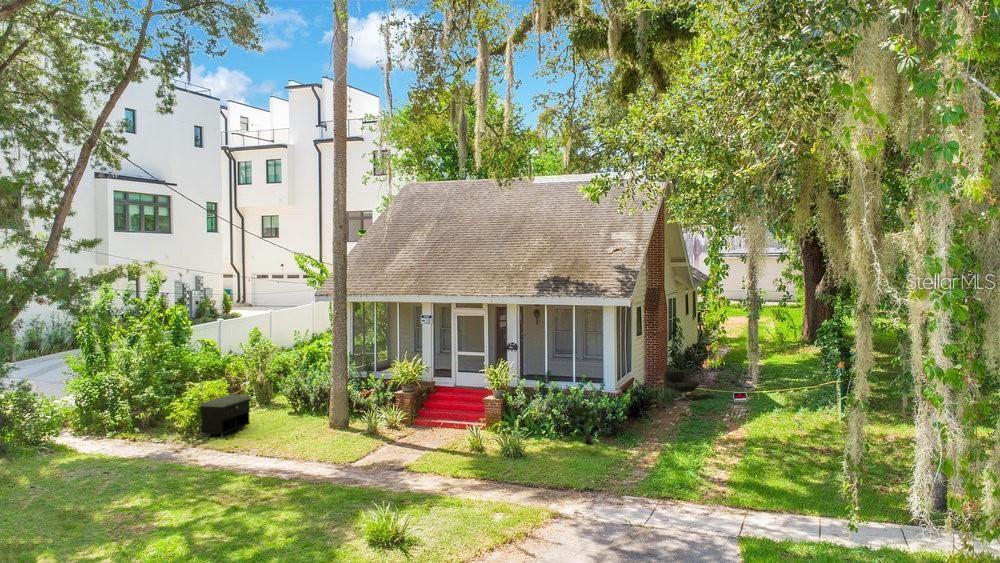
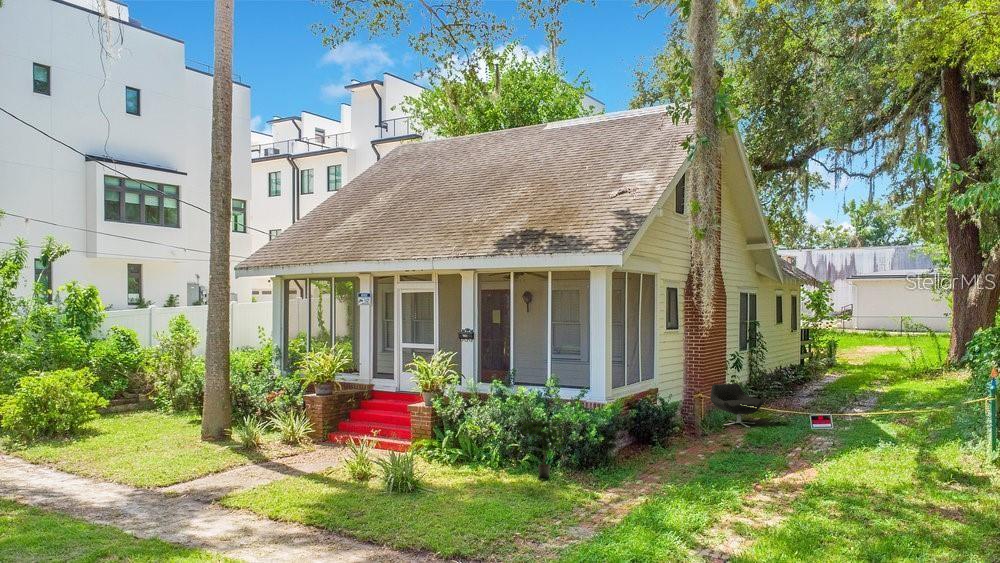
storage bench: present [201,395,250,437] -> none [37,390,116,444]

